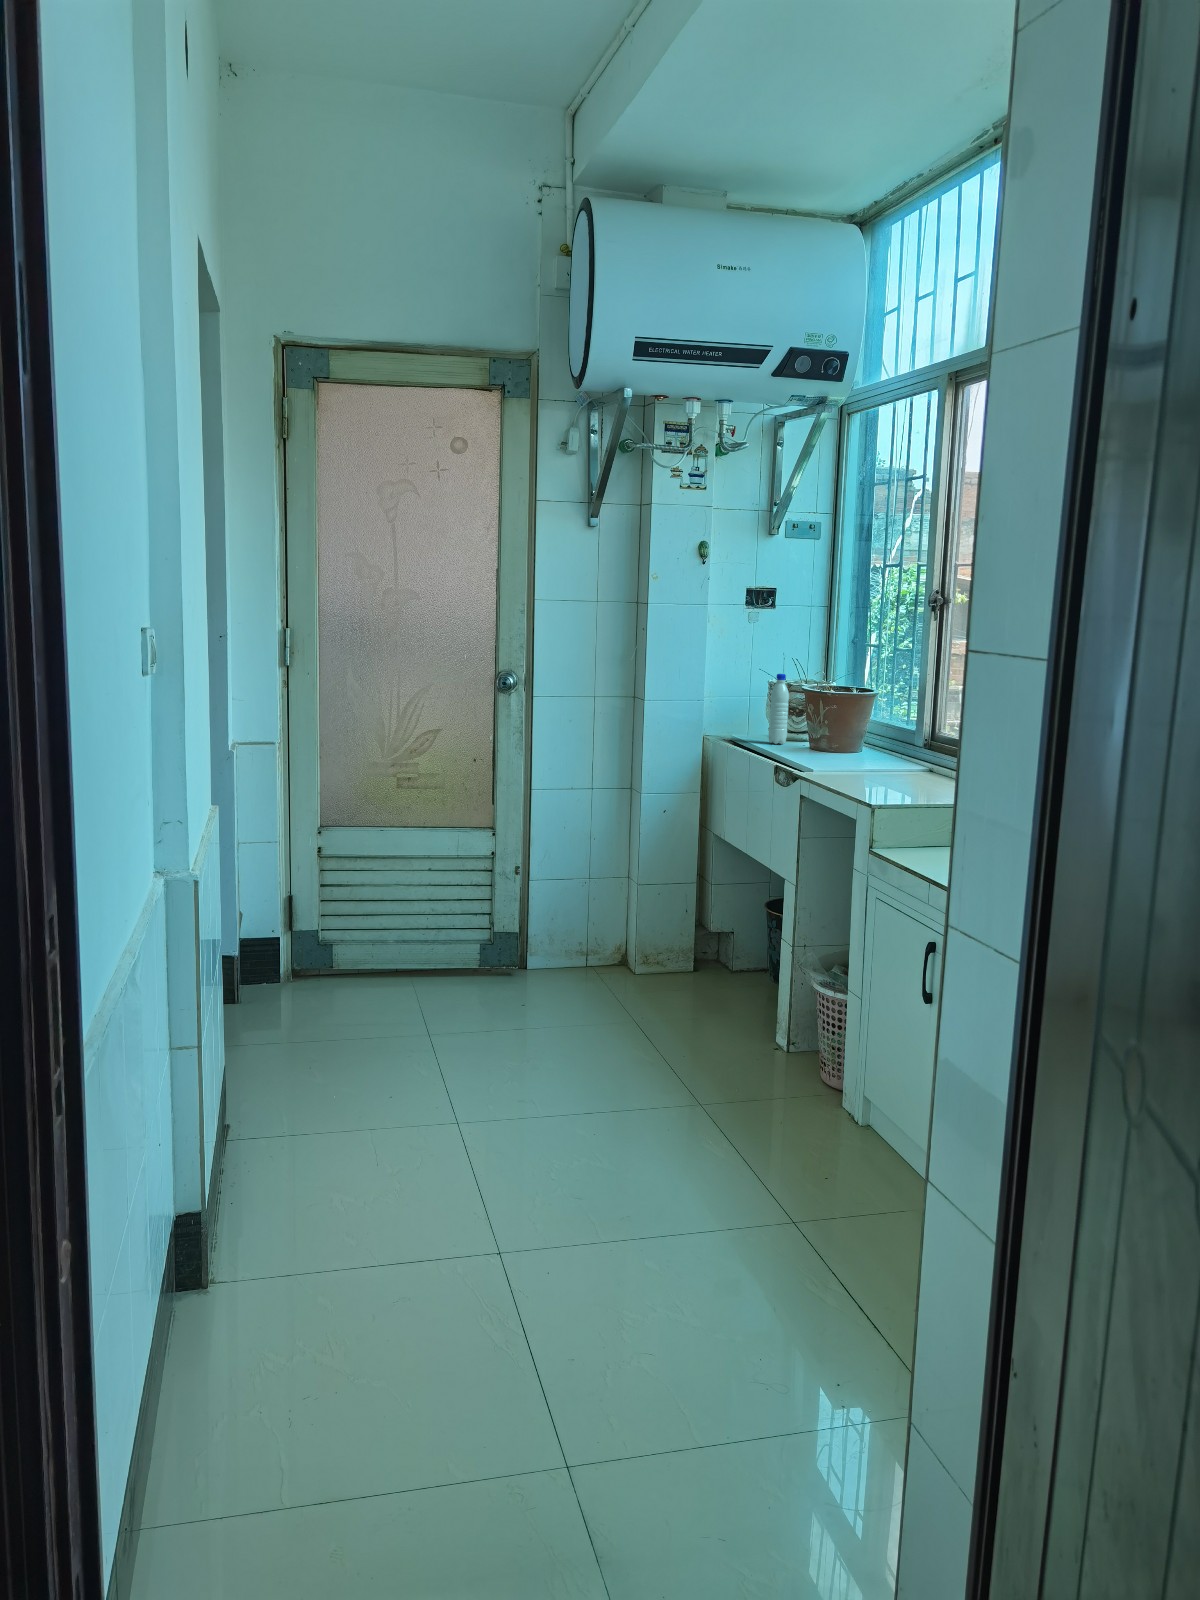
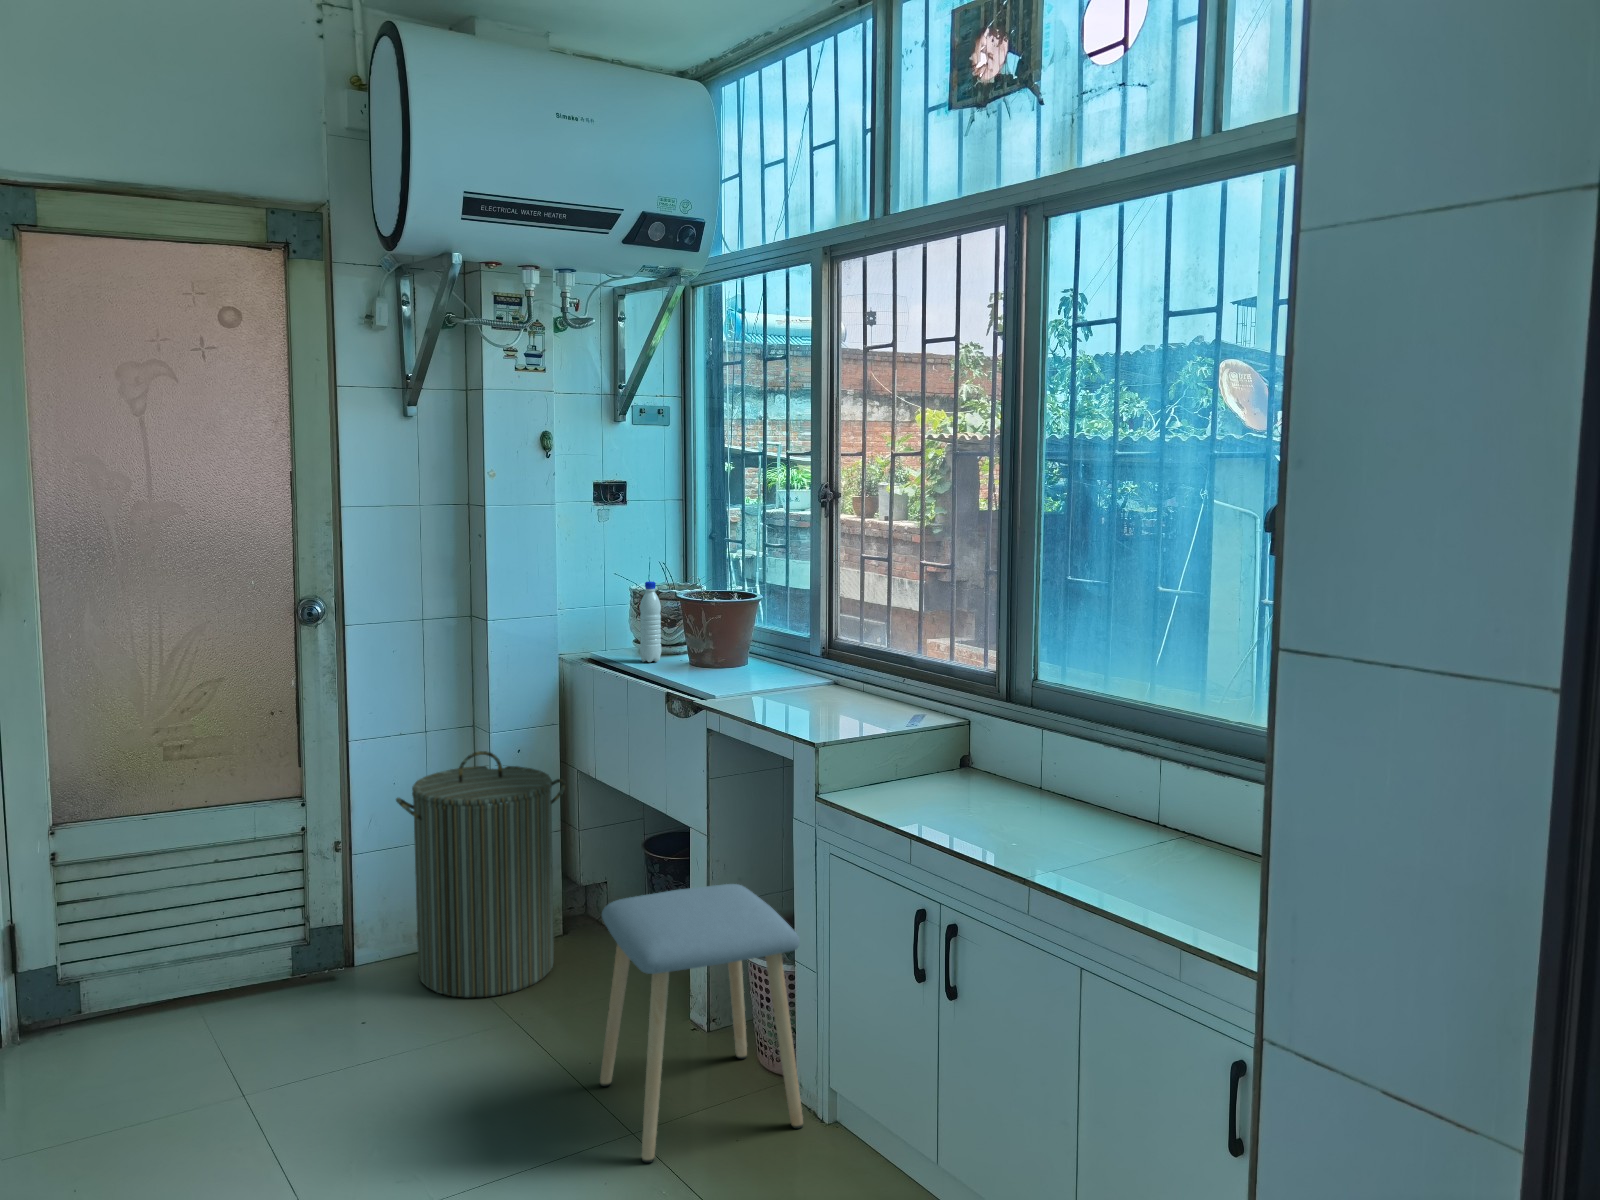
laundry hamper: none [560,805,697,1004] -> present [396,751,566,998]
stool: none [686,922,847,1125] -> present [600,884,803,1163]

